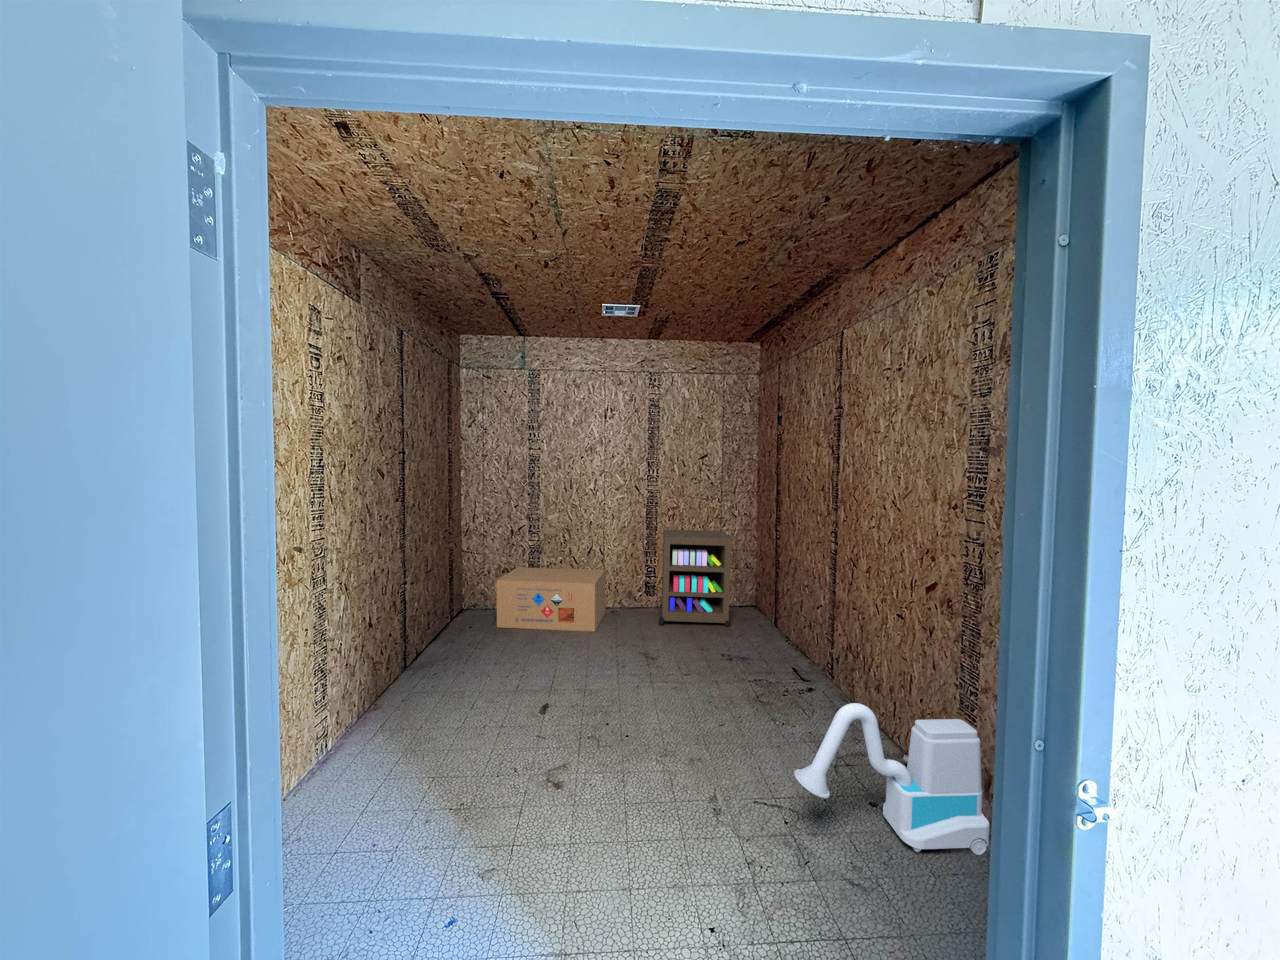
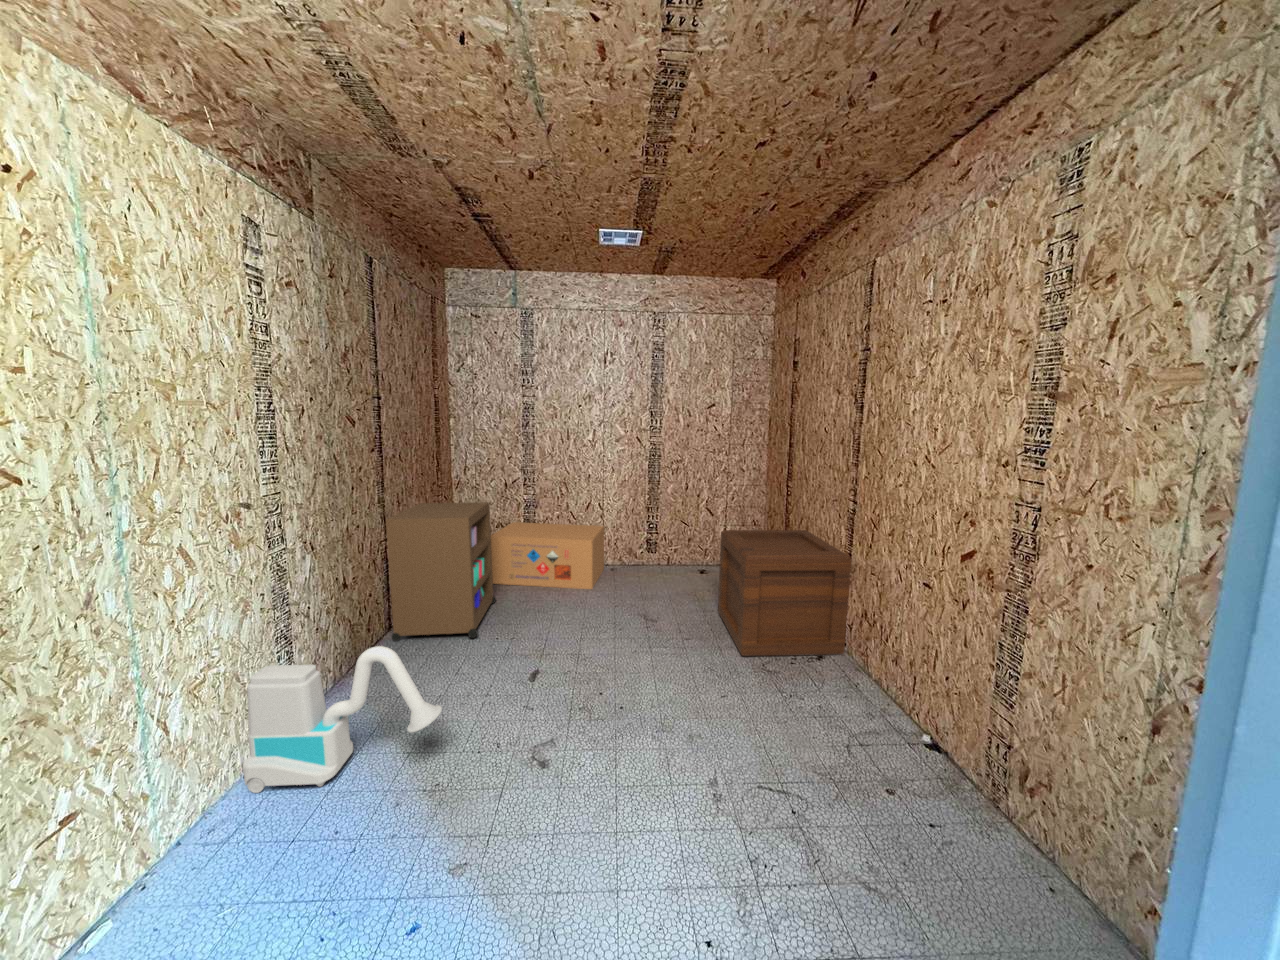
storage cabinet: present [658,529,731,627] -> present [386,502,496,641]
wooden crate: none [716,571,837,691] -> present [718,530,851,656]
vacuum cleaner: present [794,703,990,855] -> present [243,646,442,793]

